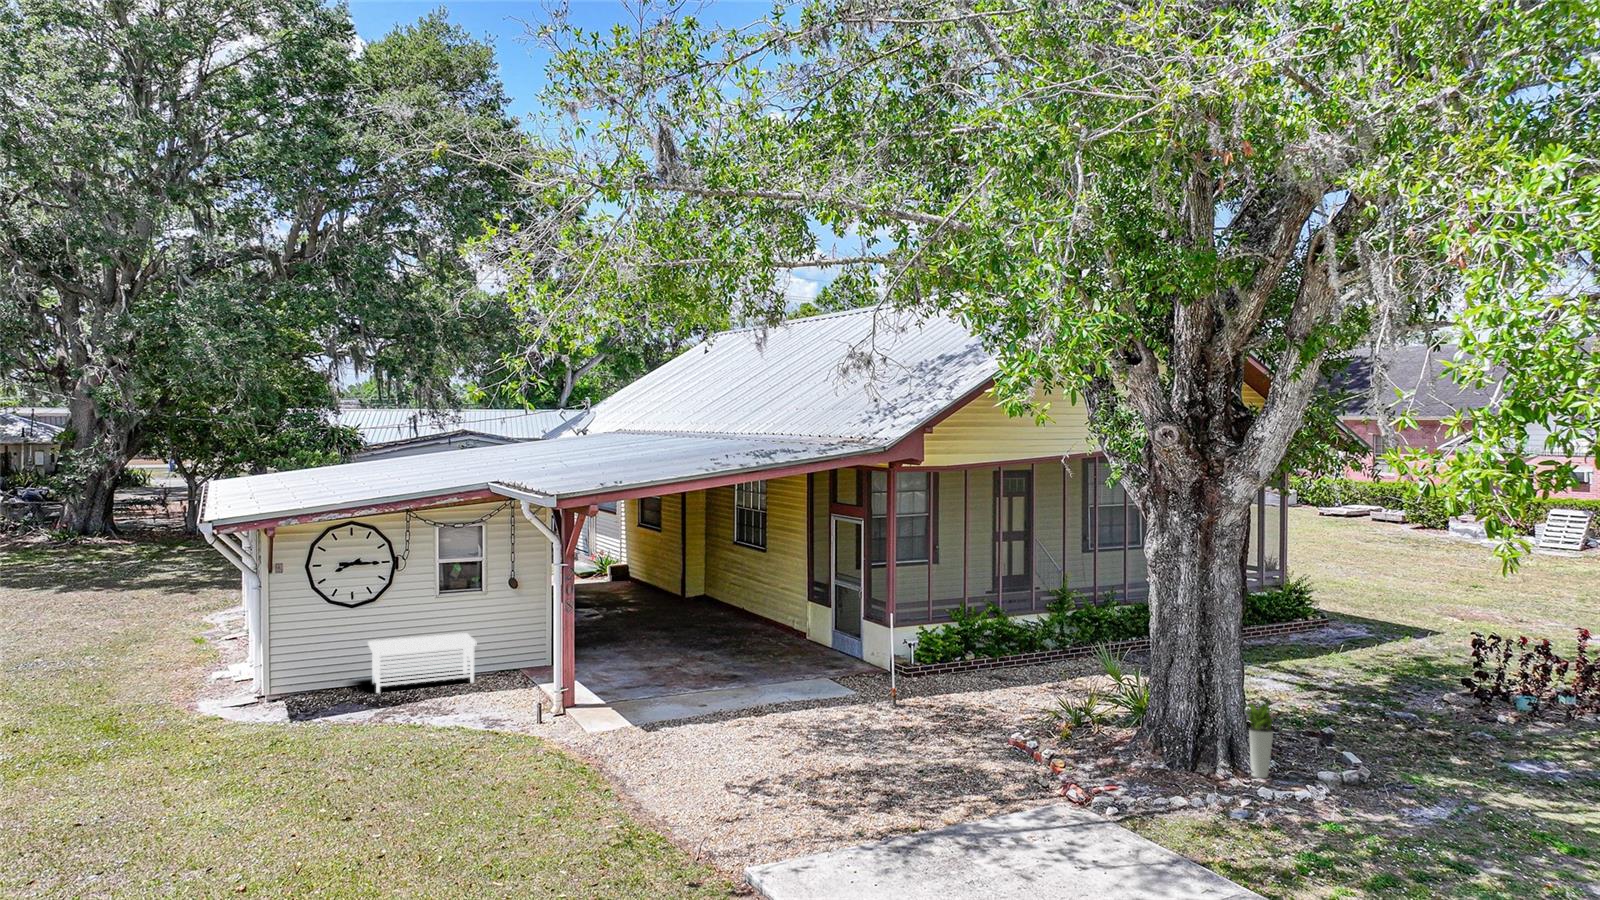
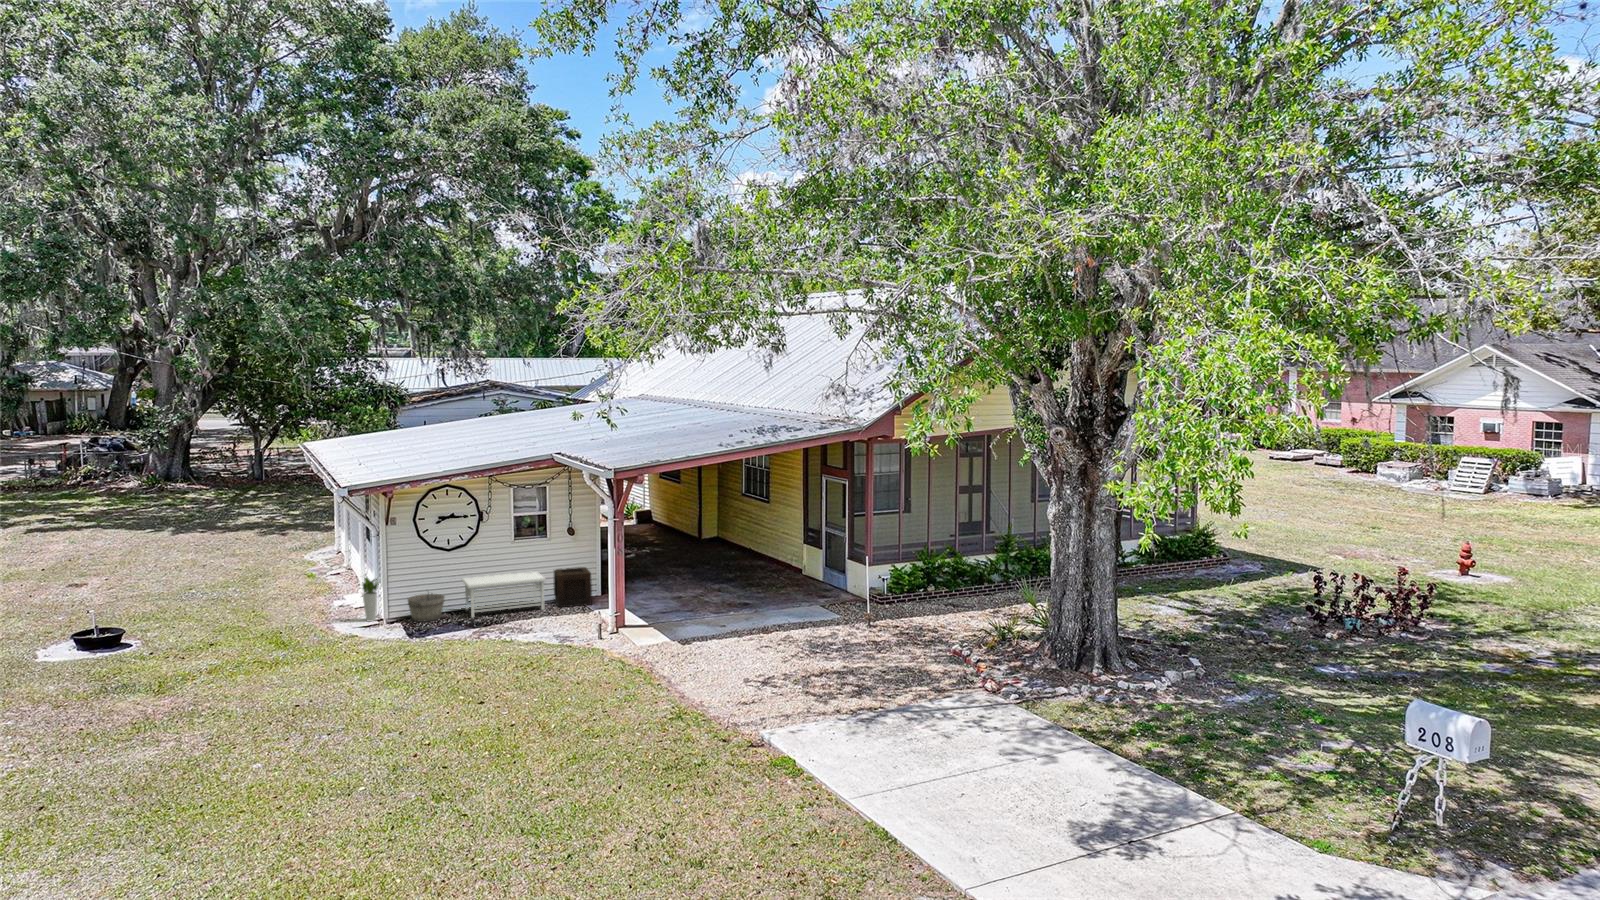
wooden crate: none [490,628,537,680] -> present [554,567,592,607]
wooden bucket: none [292,655,342,699] -> present [408,593,444,622]
planter: present [1247,702,1274,778] -> present [362,578,379,621]

